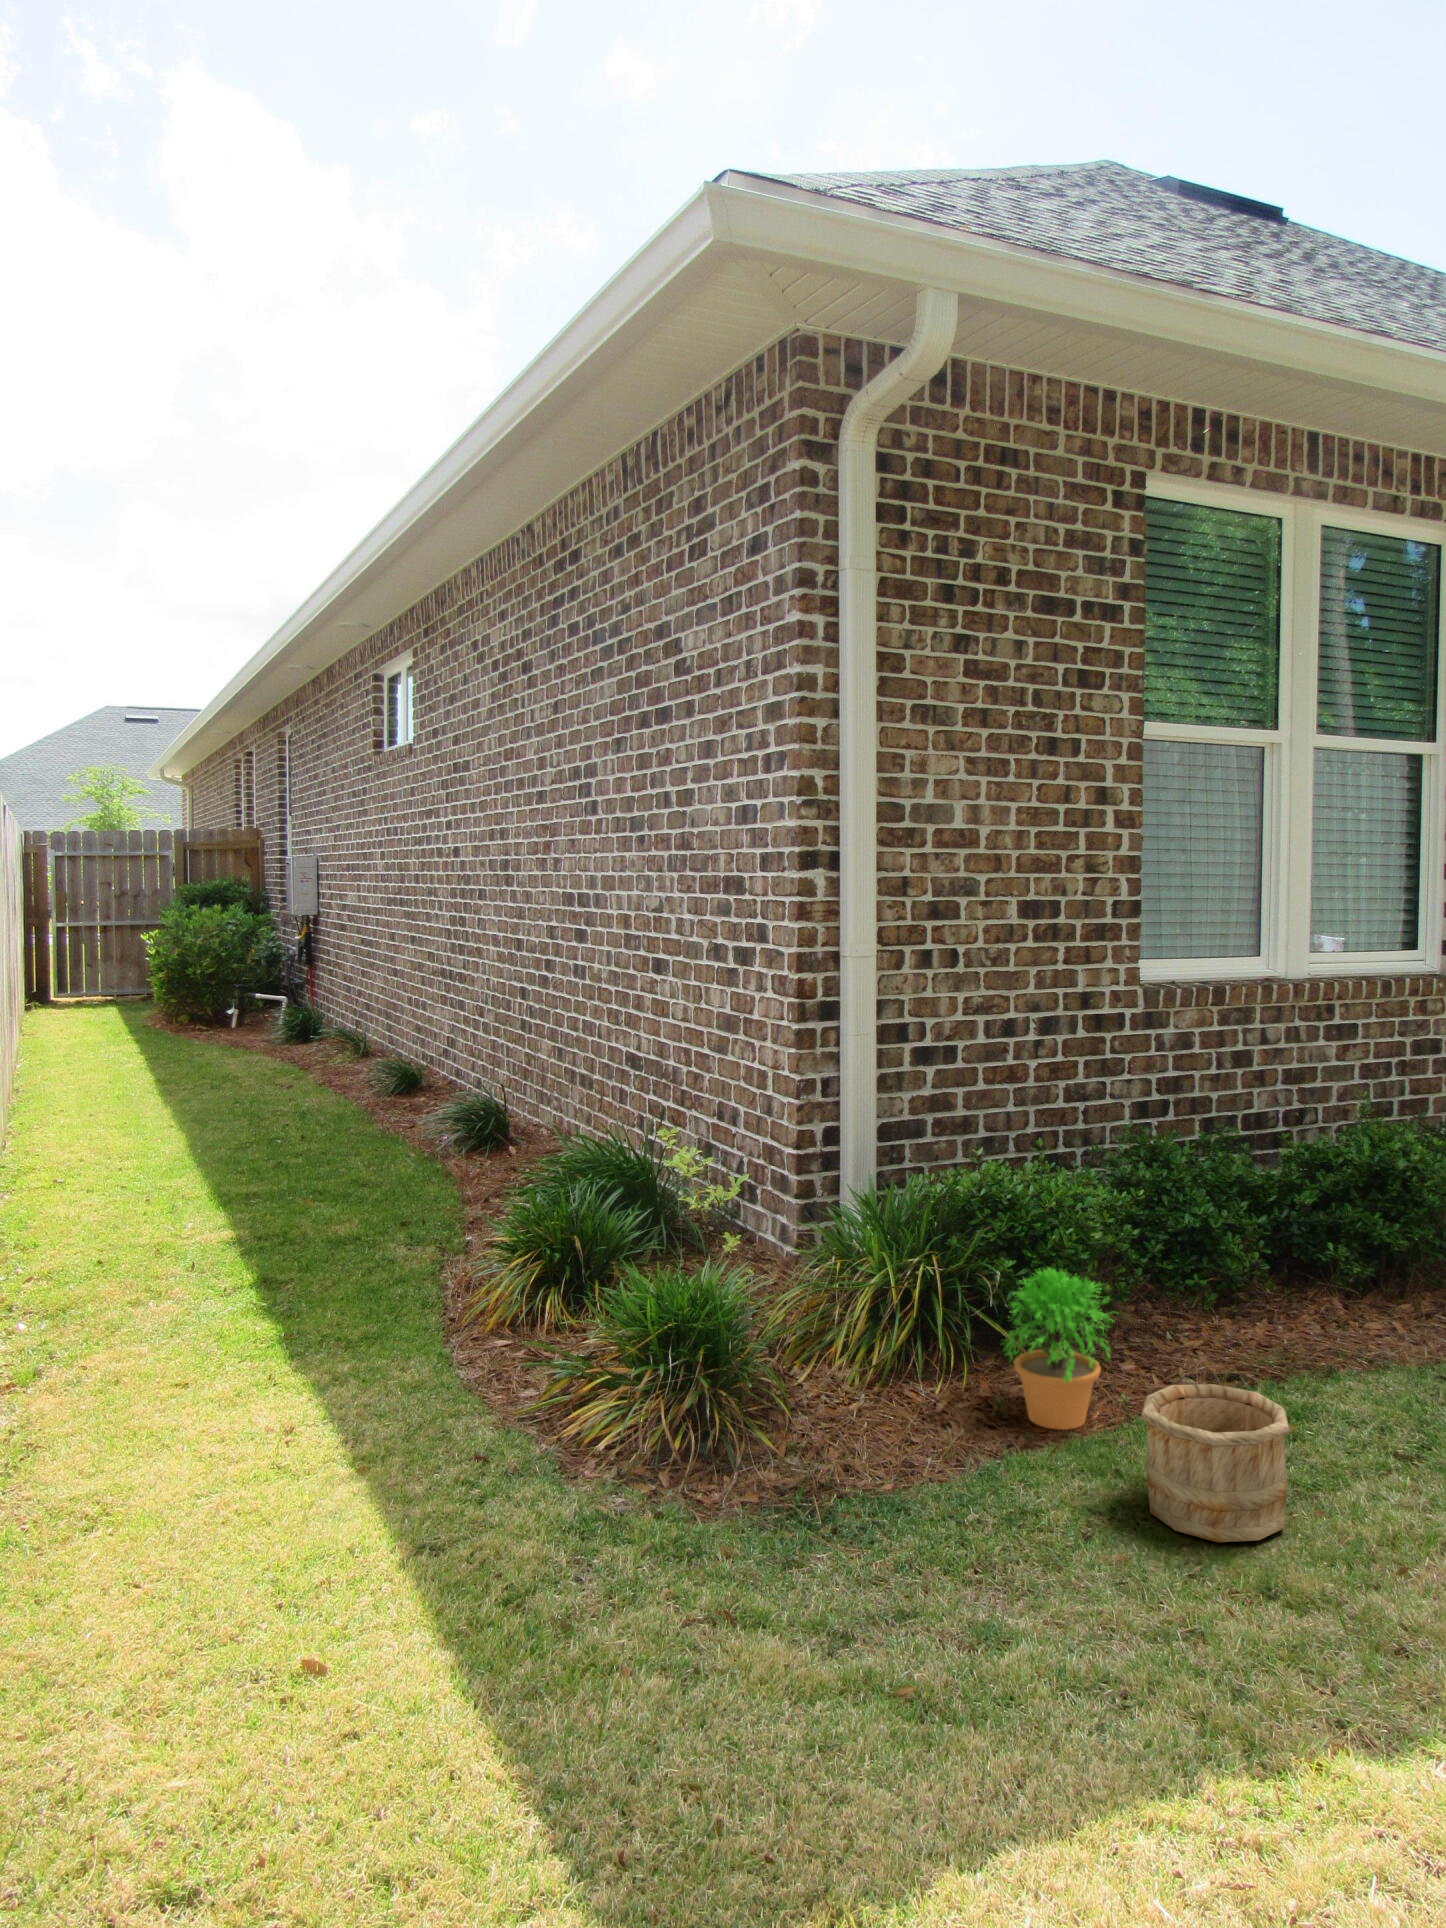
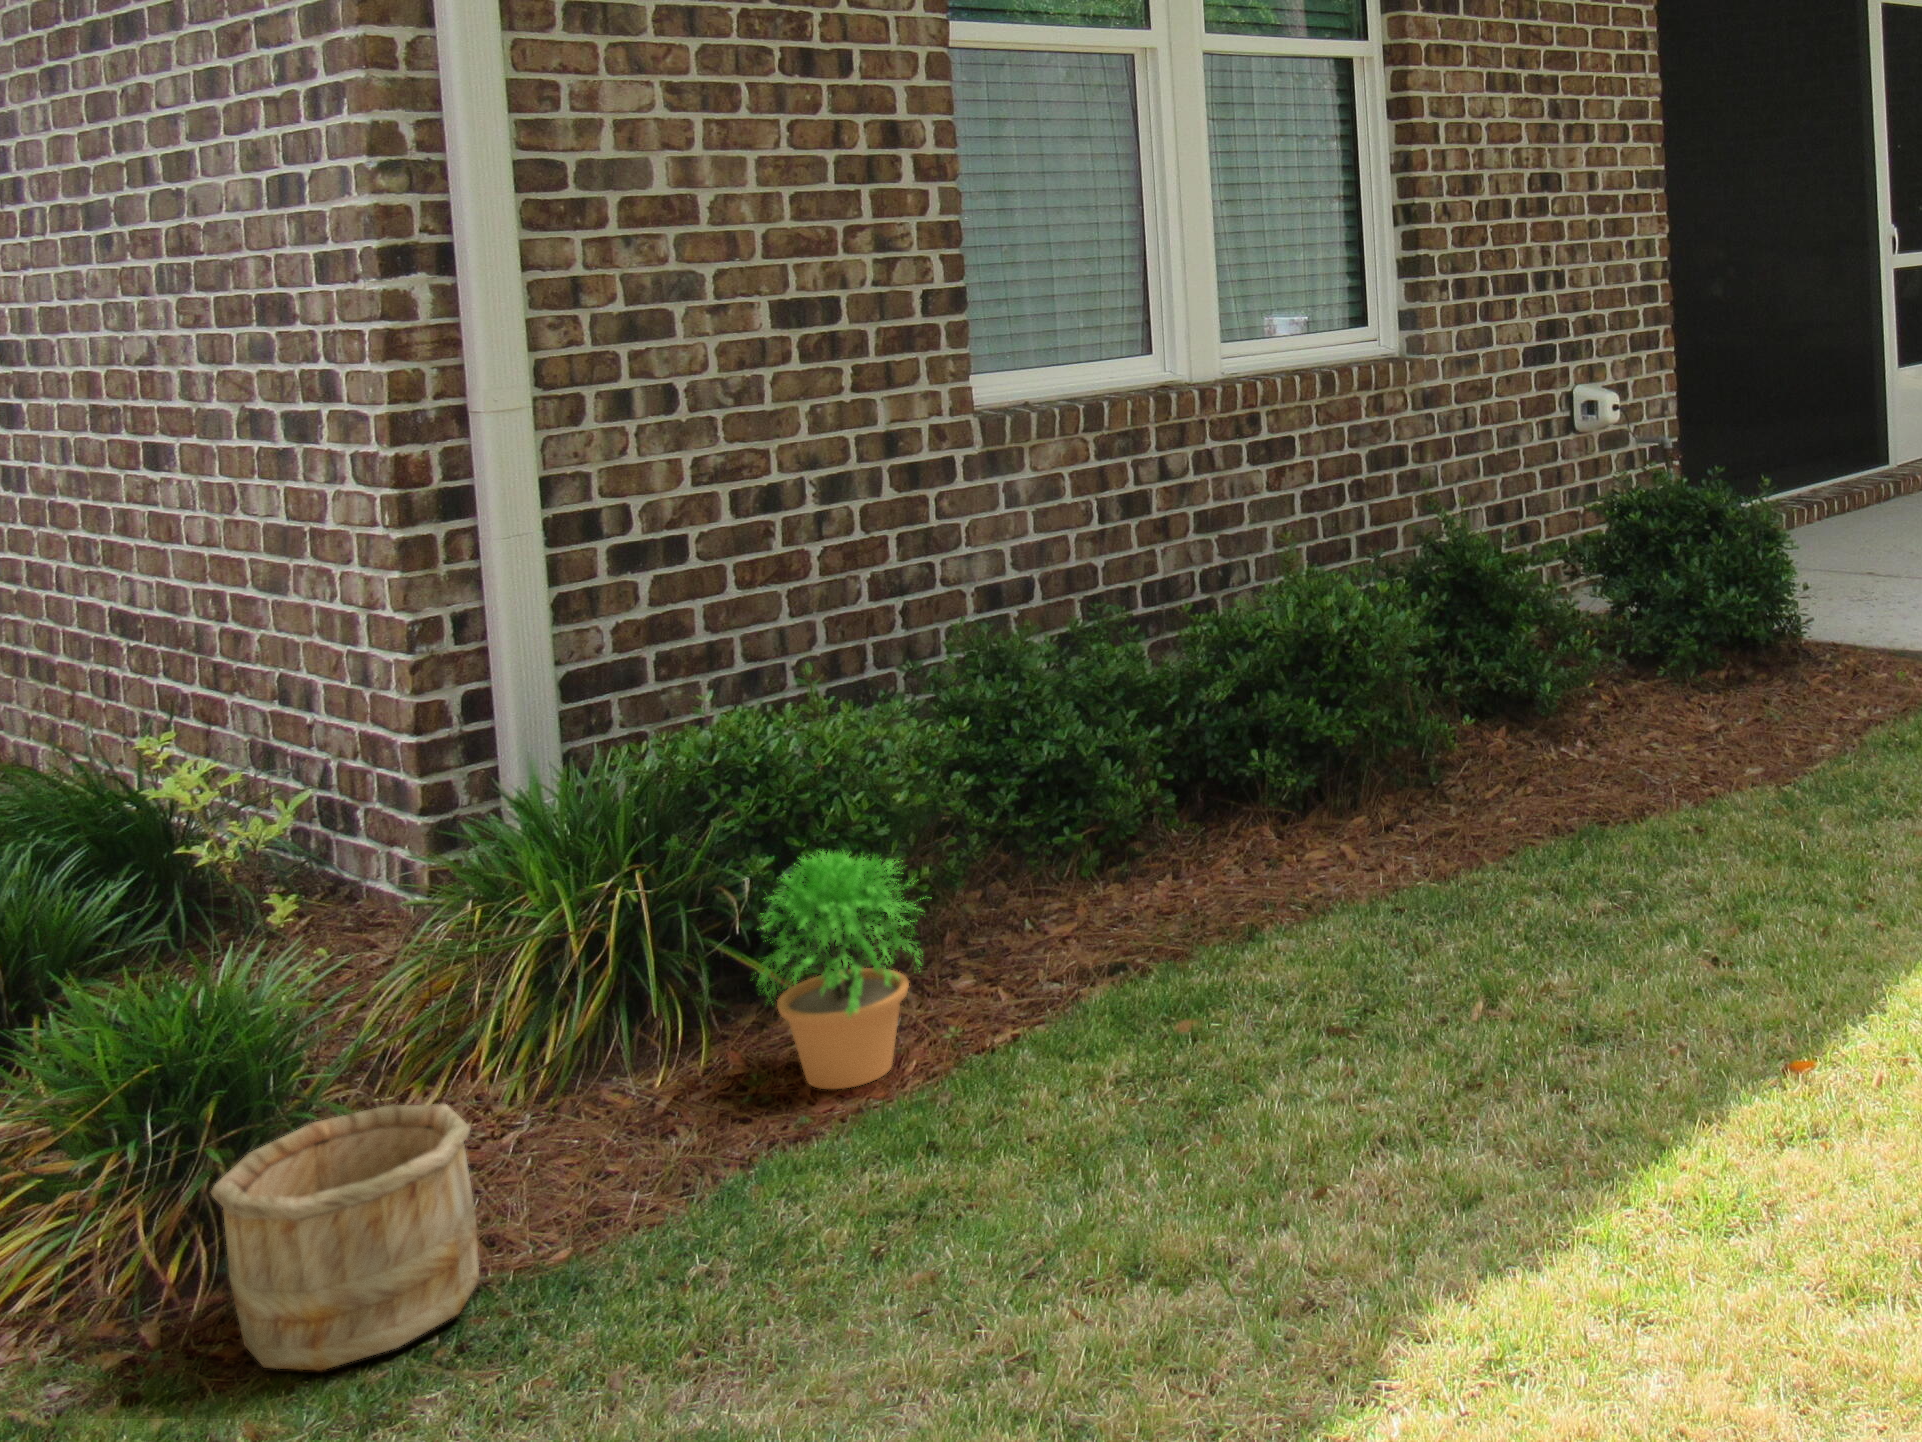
wooden bucket: present [1141,1384,1289,1542] -> present [211,1104,479,1371]

